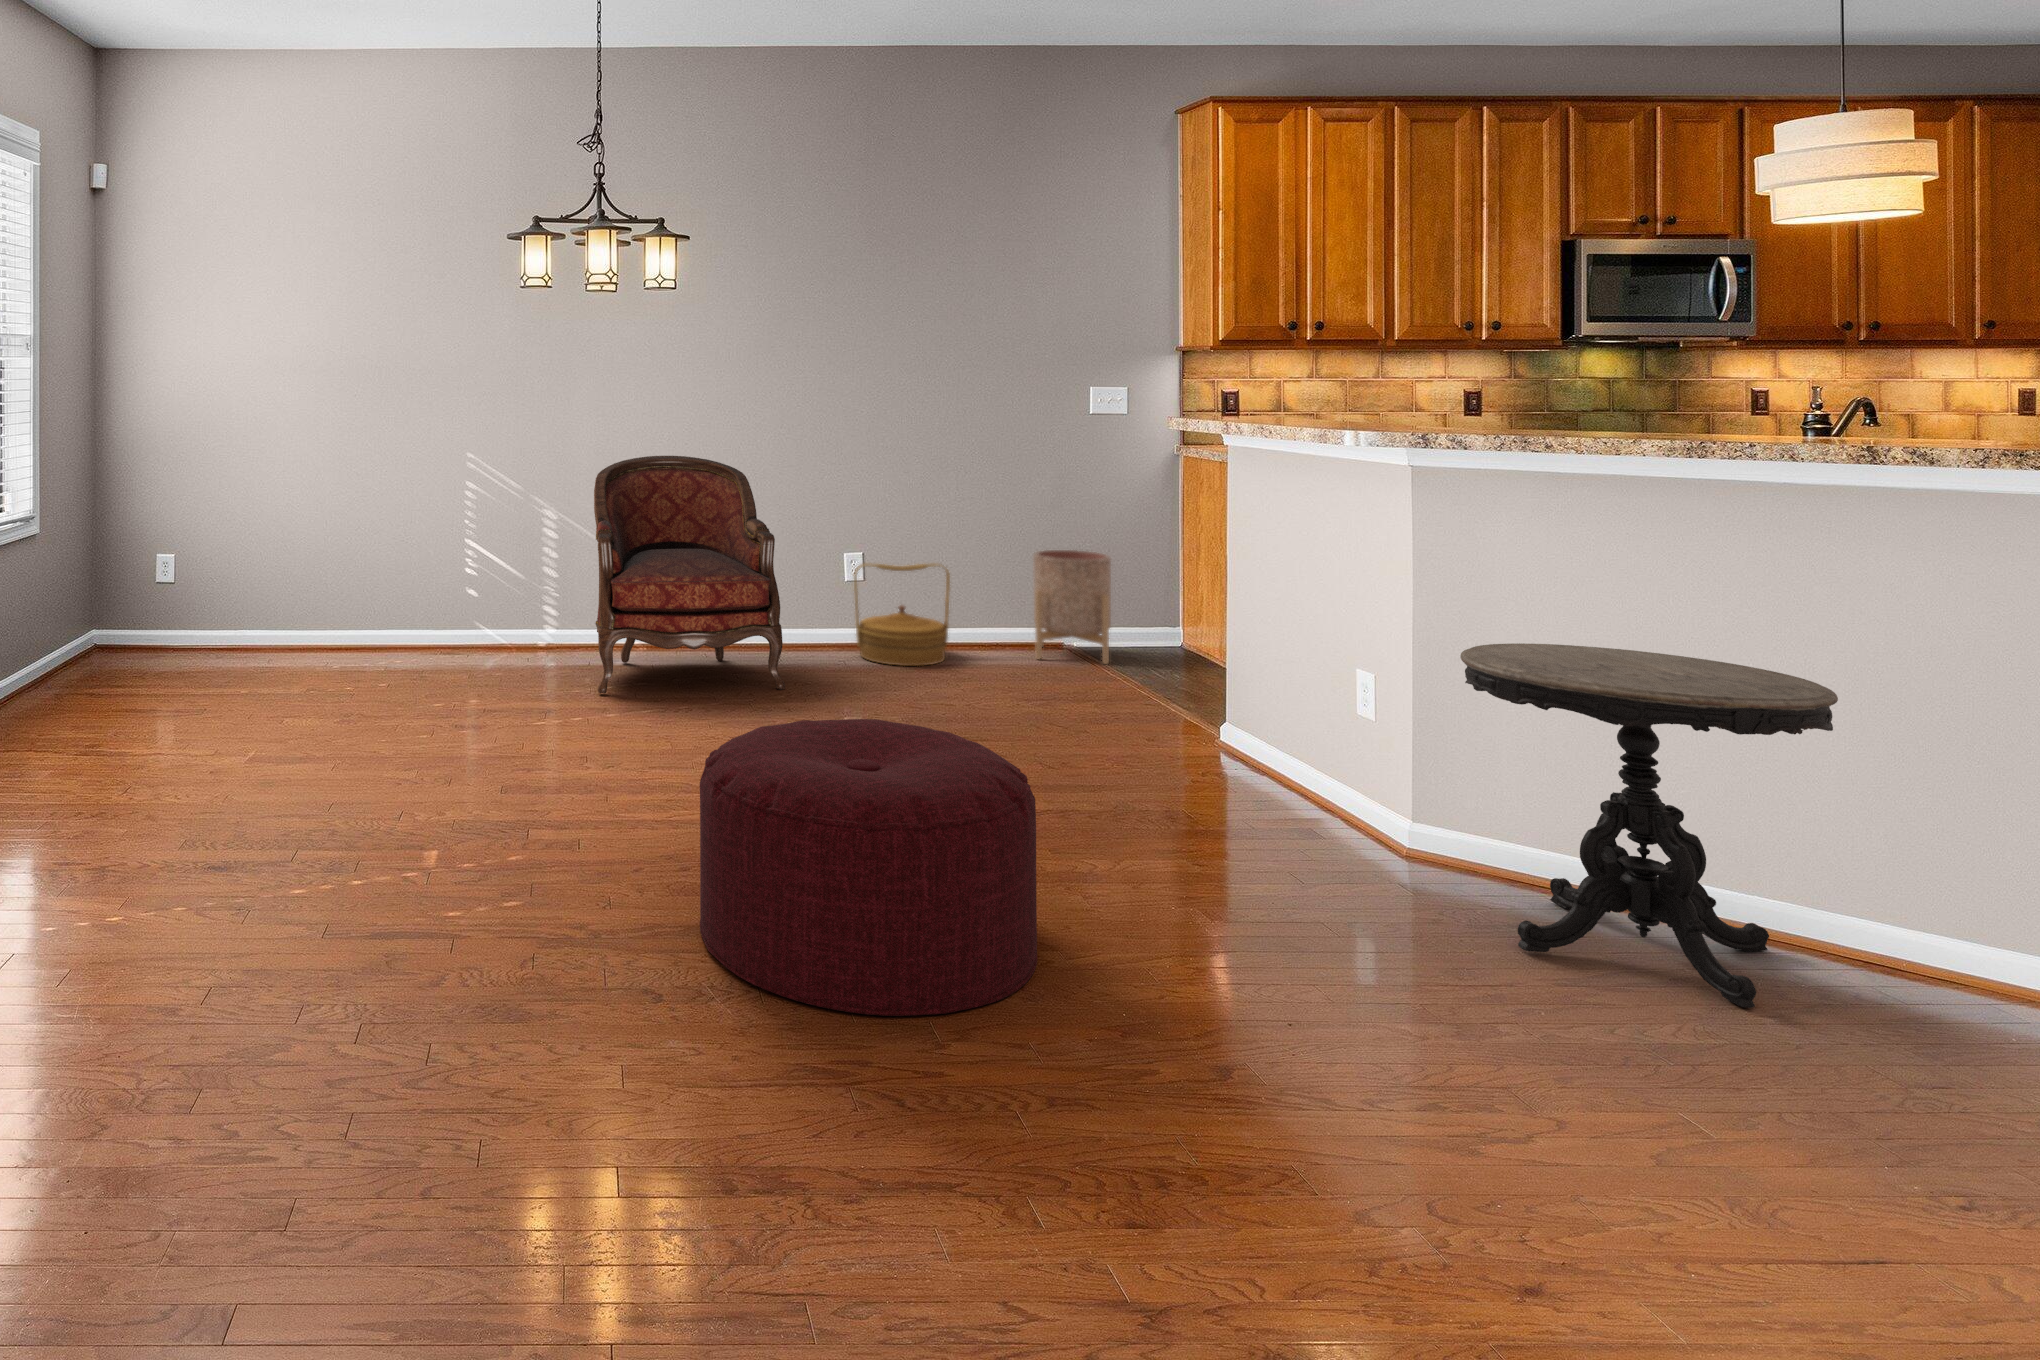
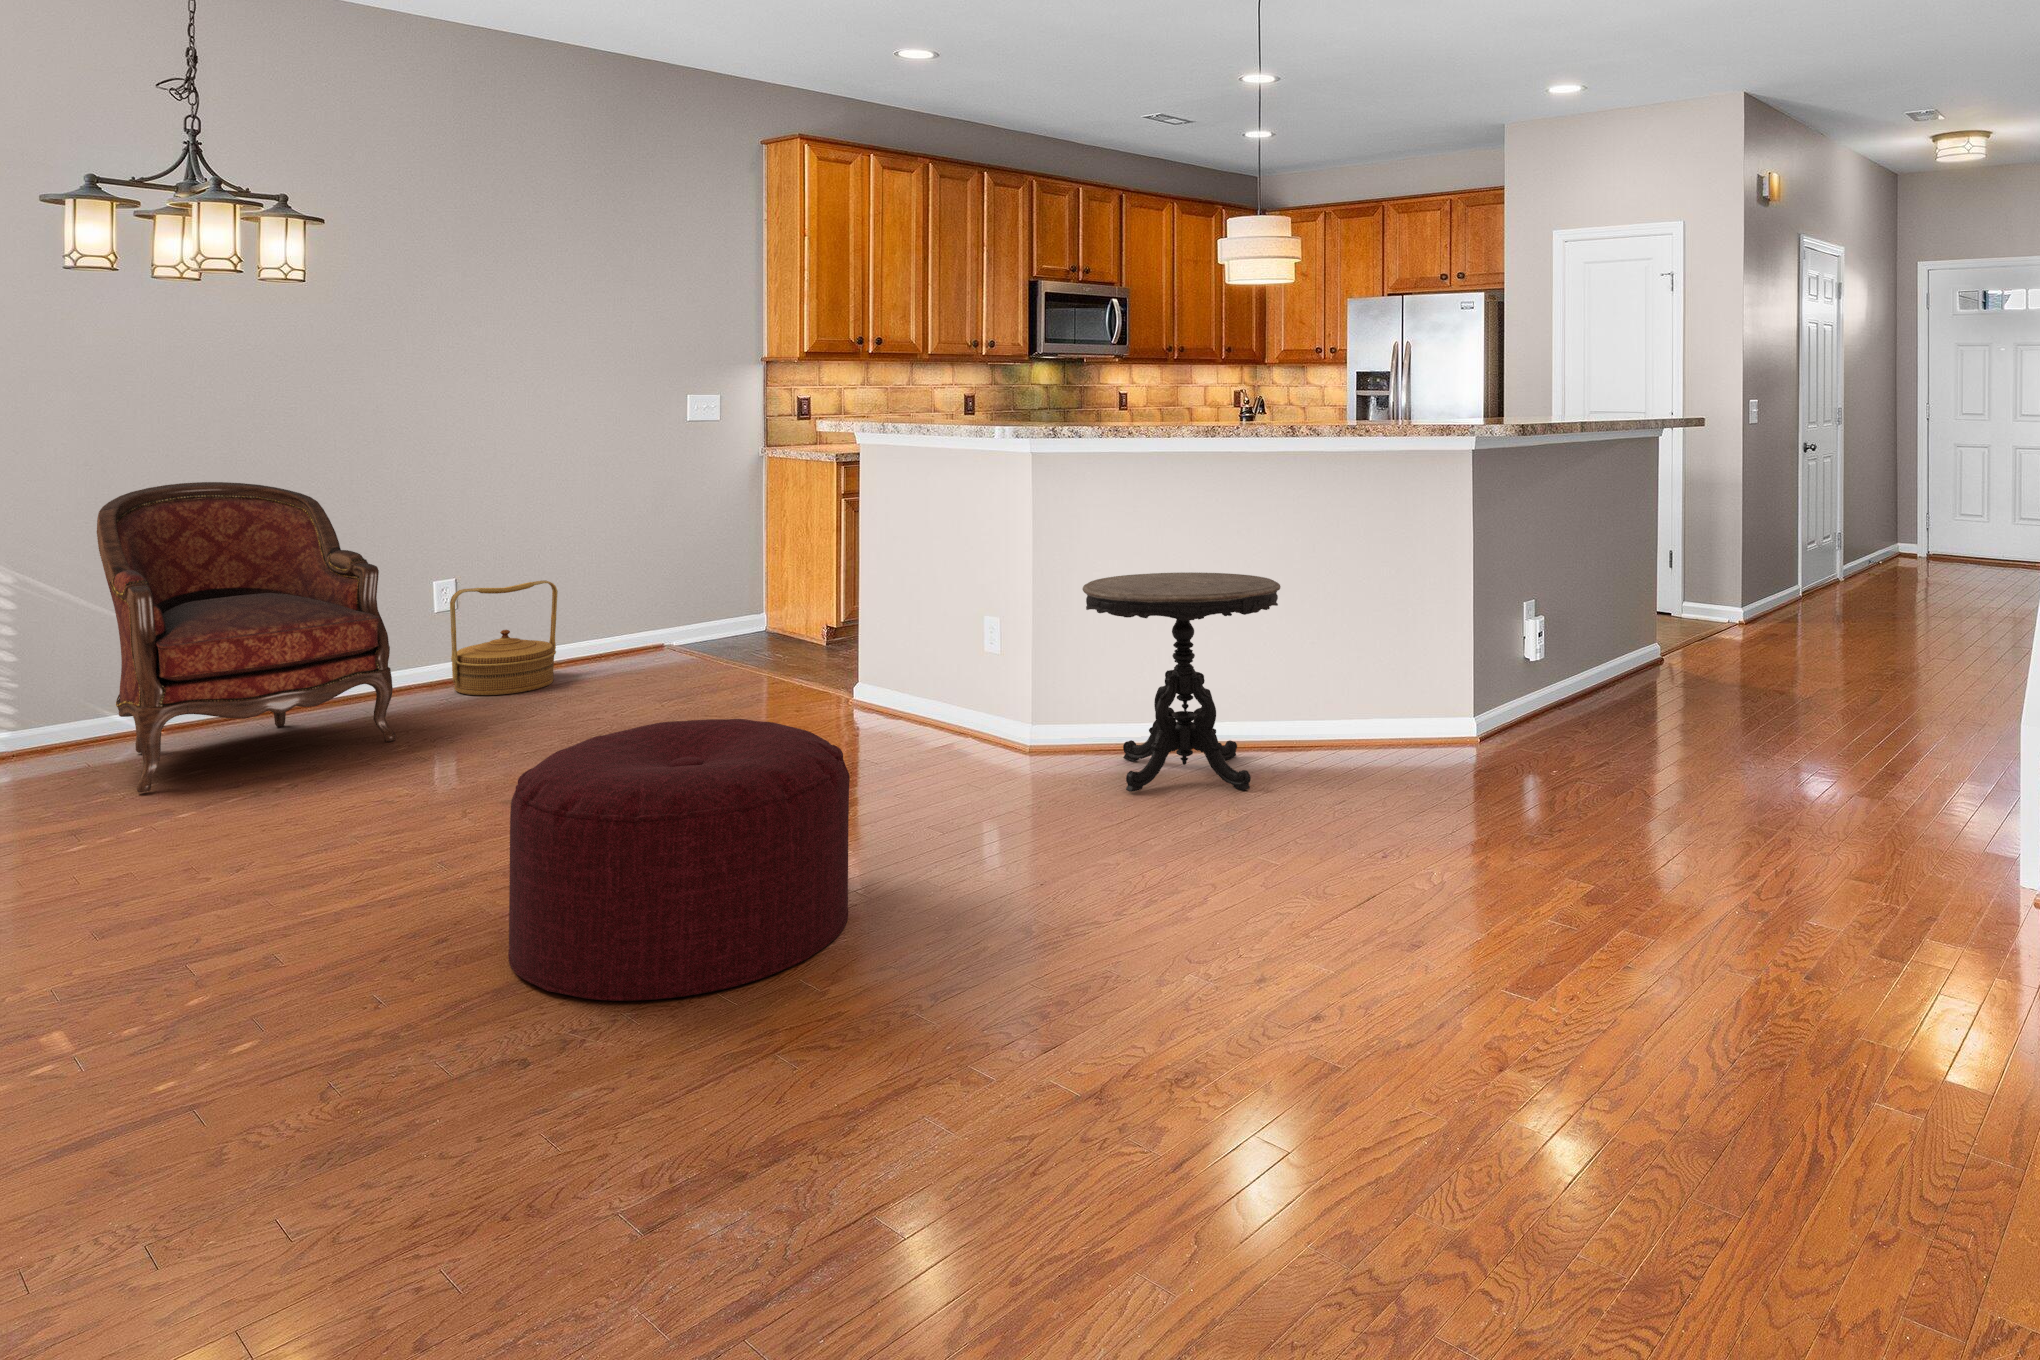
planter: present [1033,550,1111,664] -> none [636,553,714,664]

